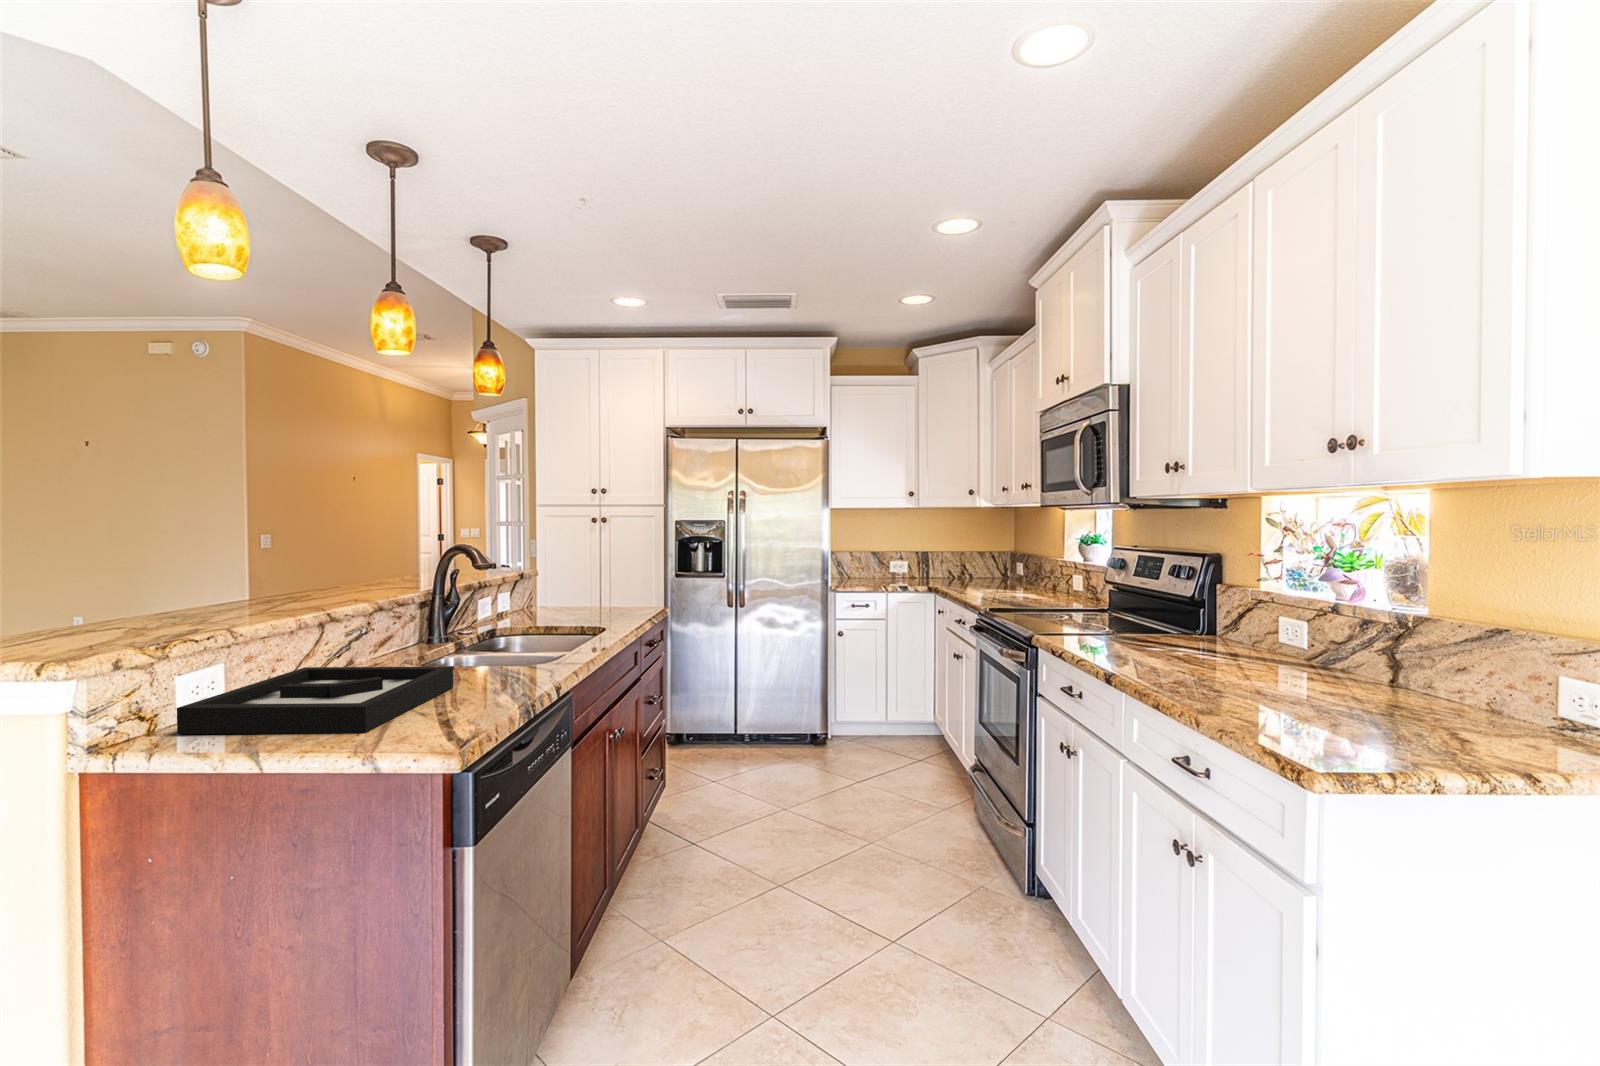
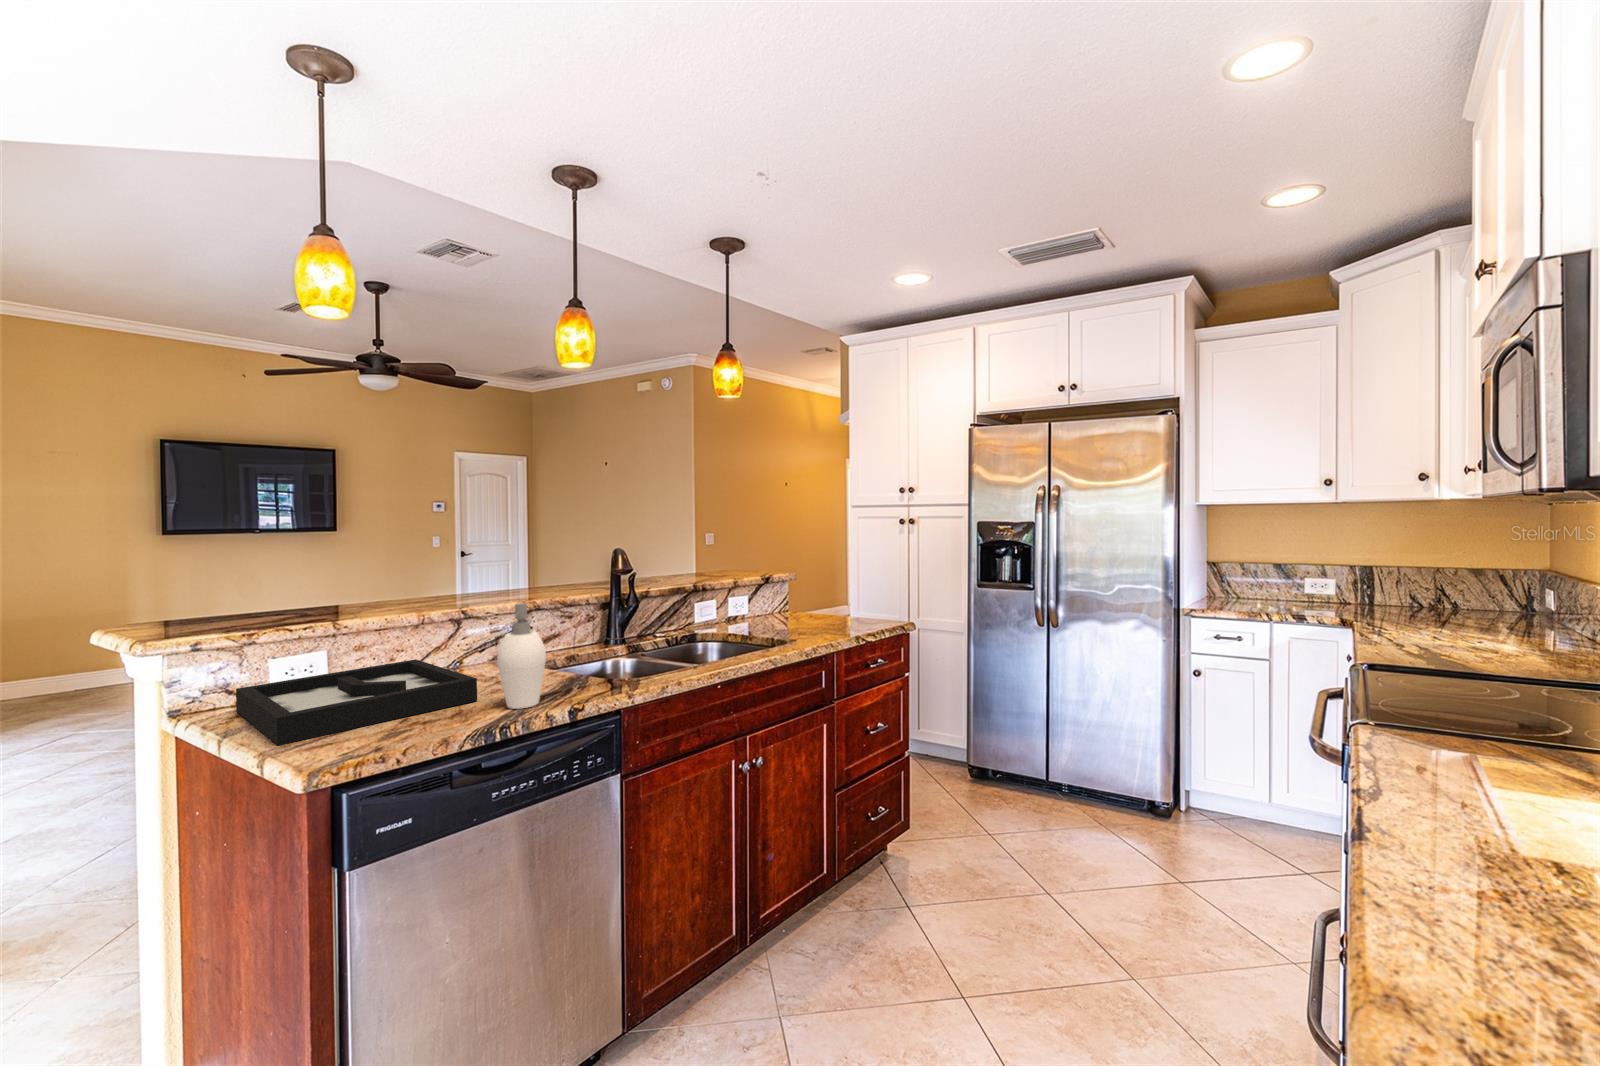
soap dispenser: none [488,593,530,685] -> present [497,603,546,709]

